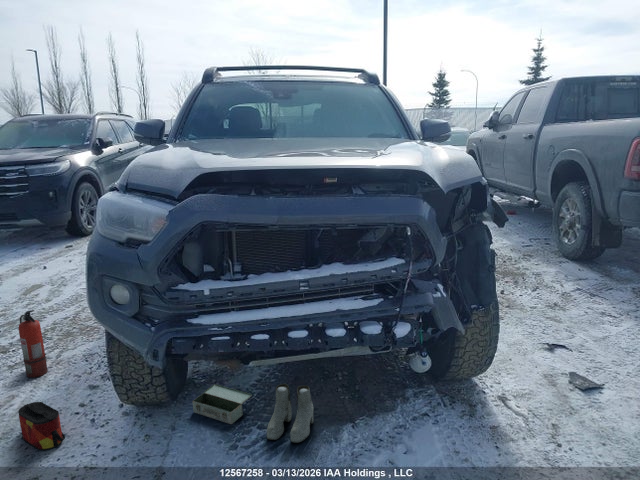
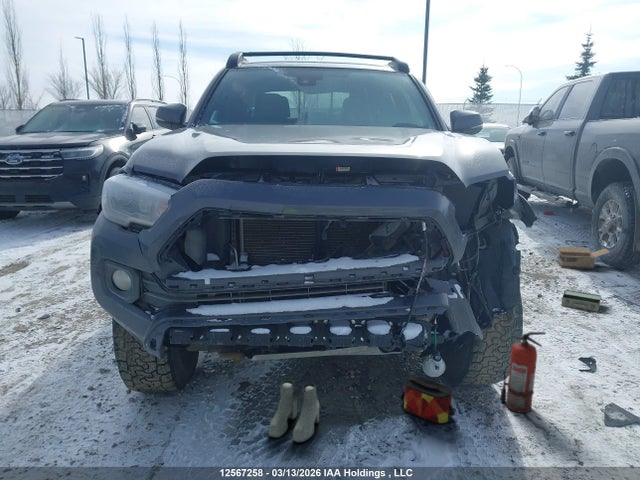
cardboard box: none [513,244,572,266] -> present [548,246,609,269]
fire extinguisher: present [19,310,48,378] -> present [500,332,546,413]
toolbox: present [192,384,252,424] -> present [561,290,601,312]
bag: present [18,402,65,450] -> present [400,376,455,424]

